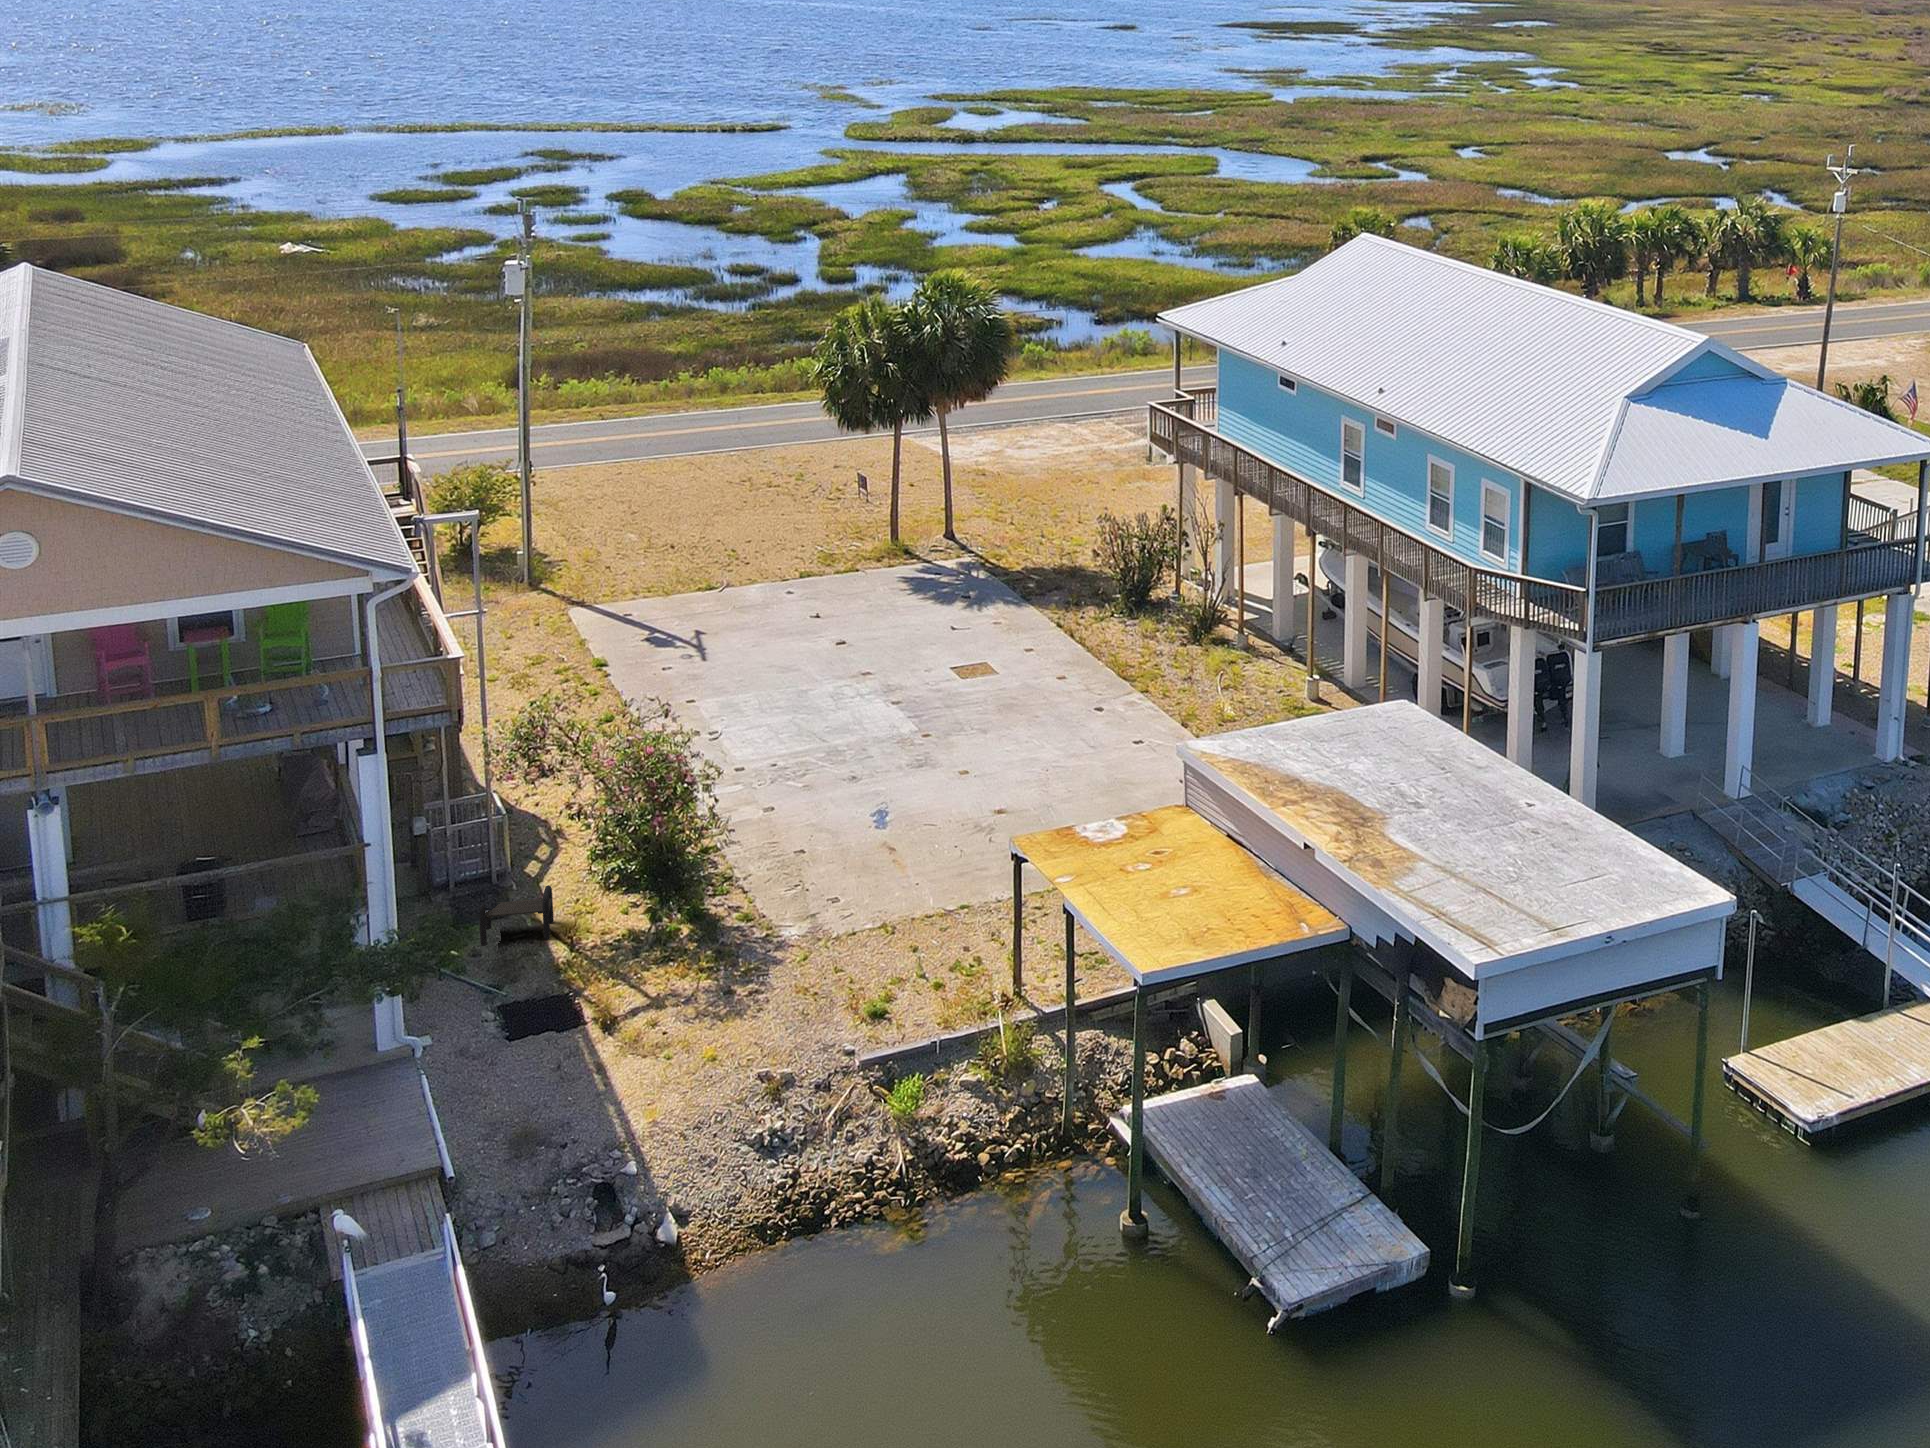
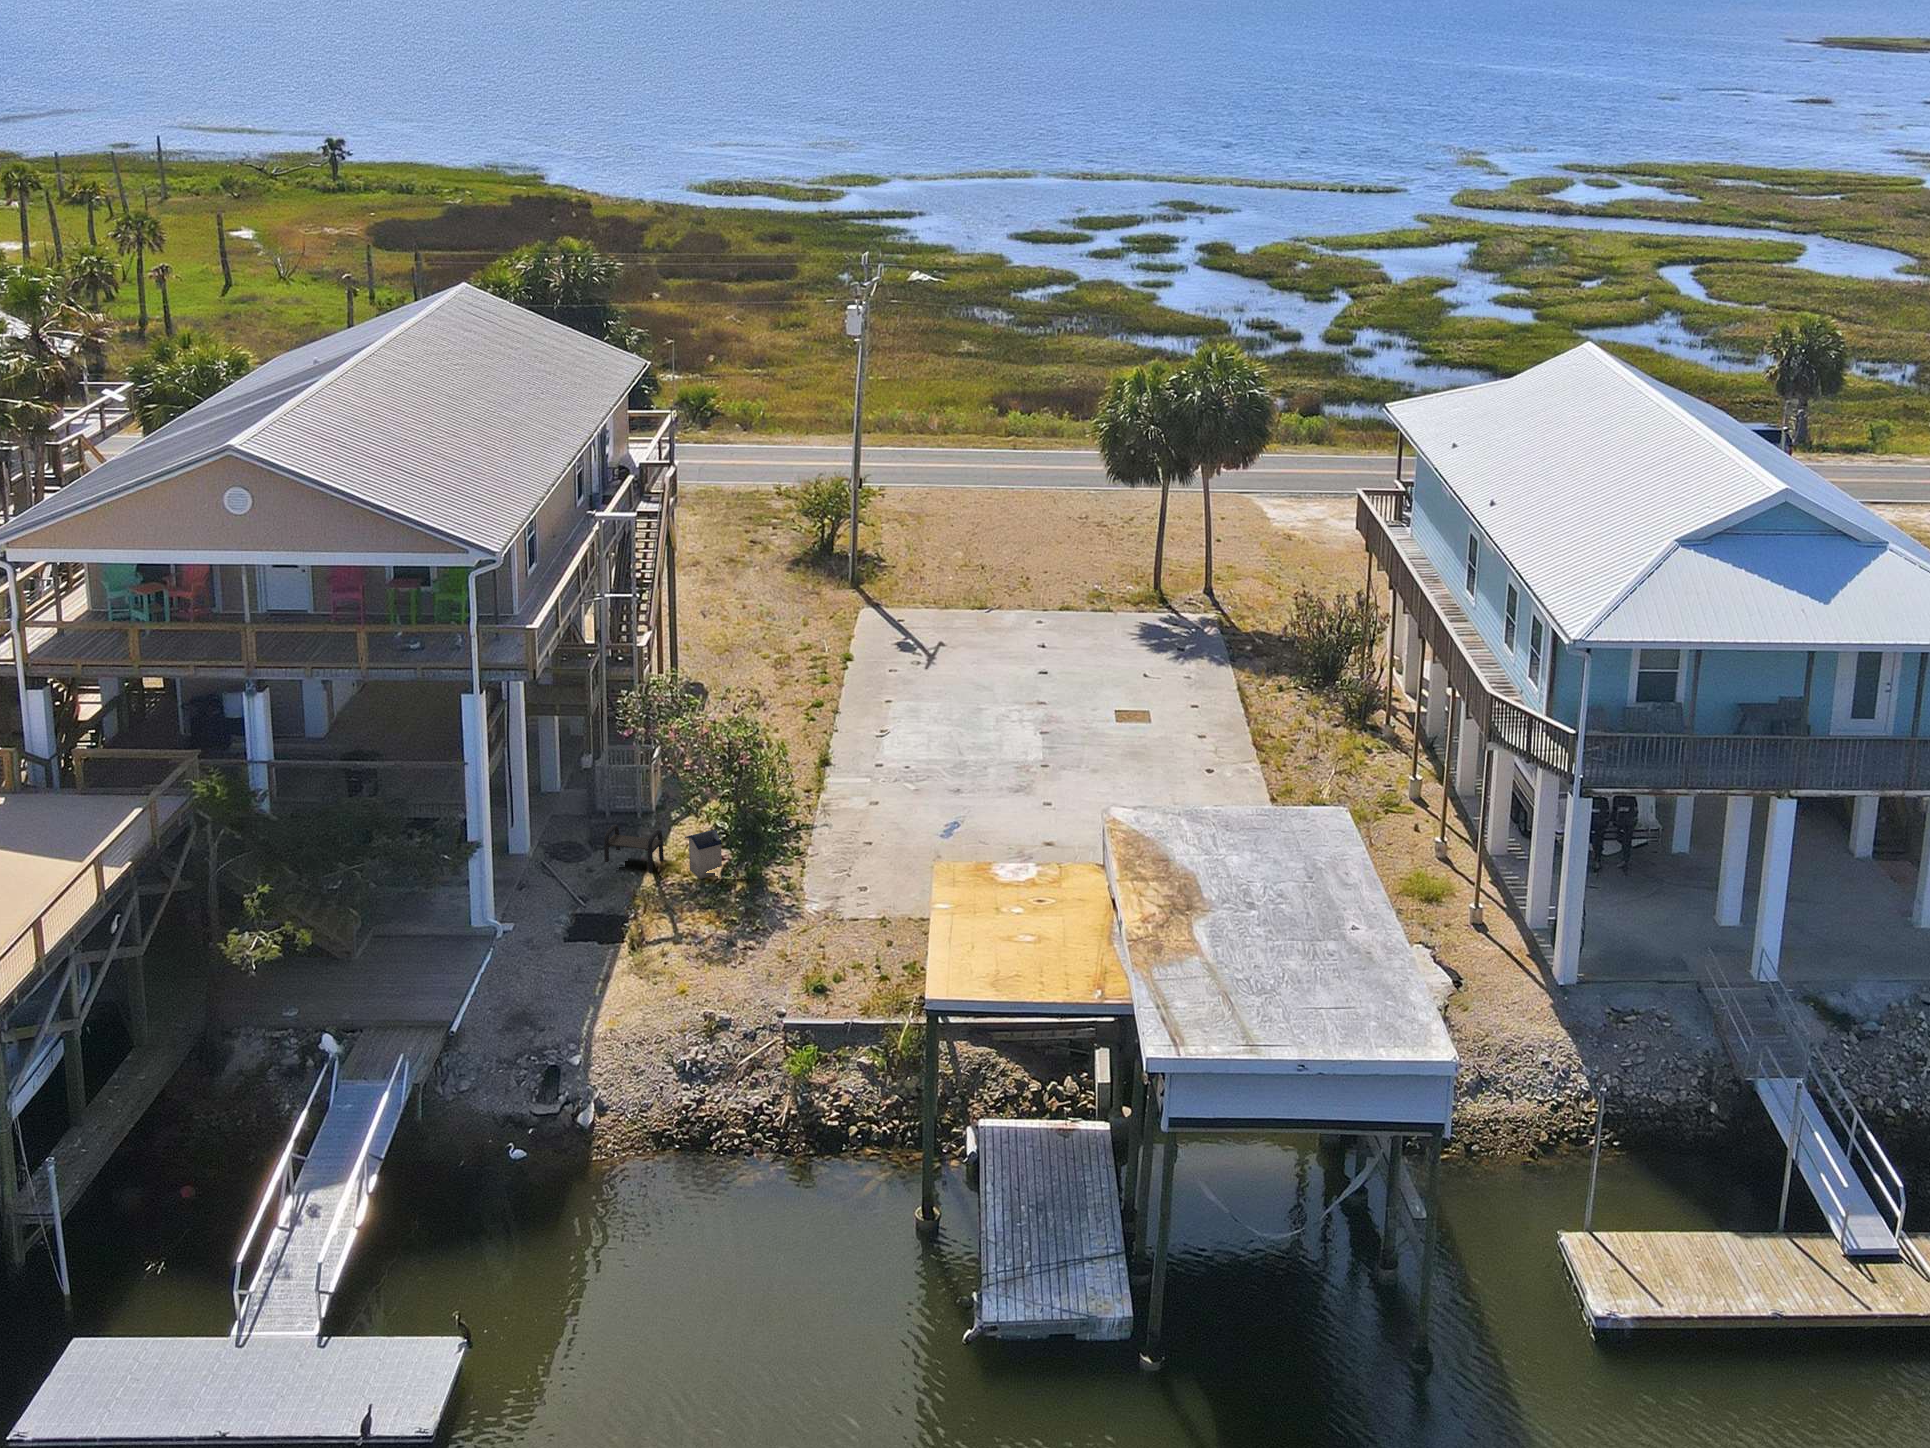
trash can: none [589,869,646,933] -> present [685,830,722,879]

